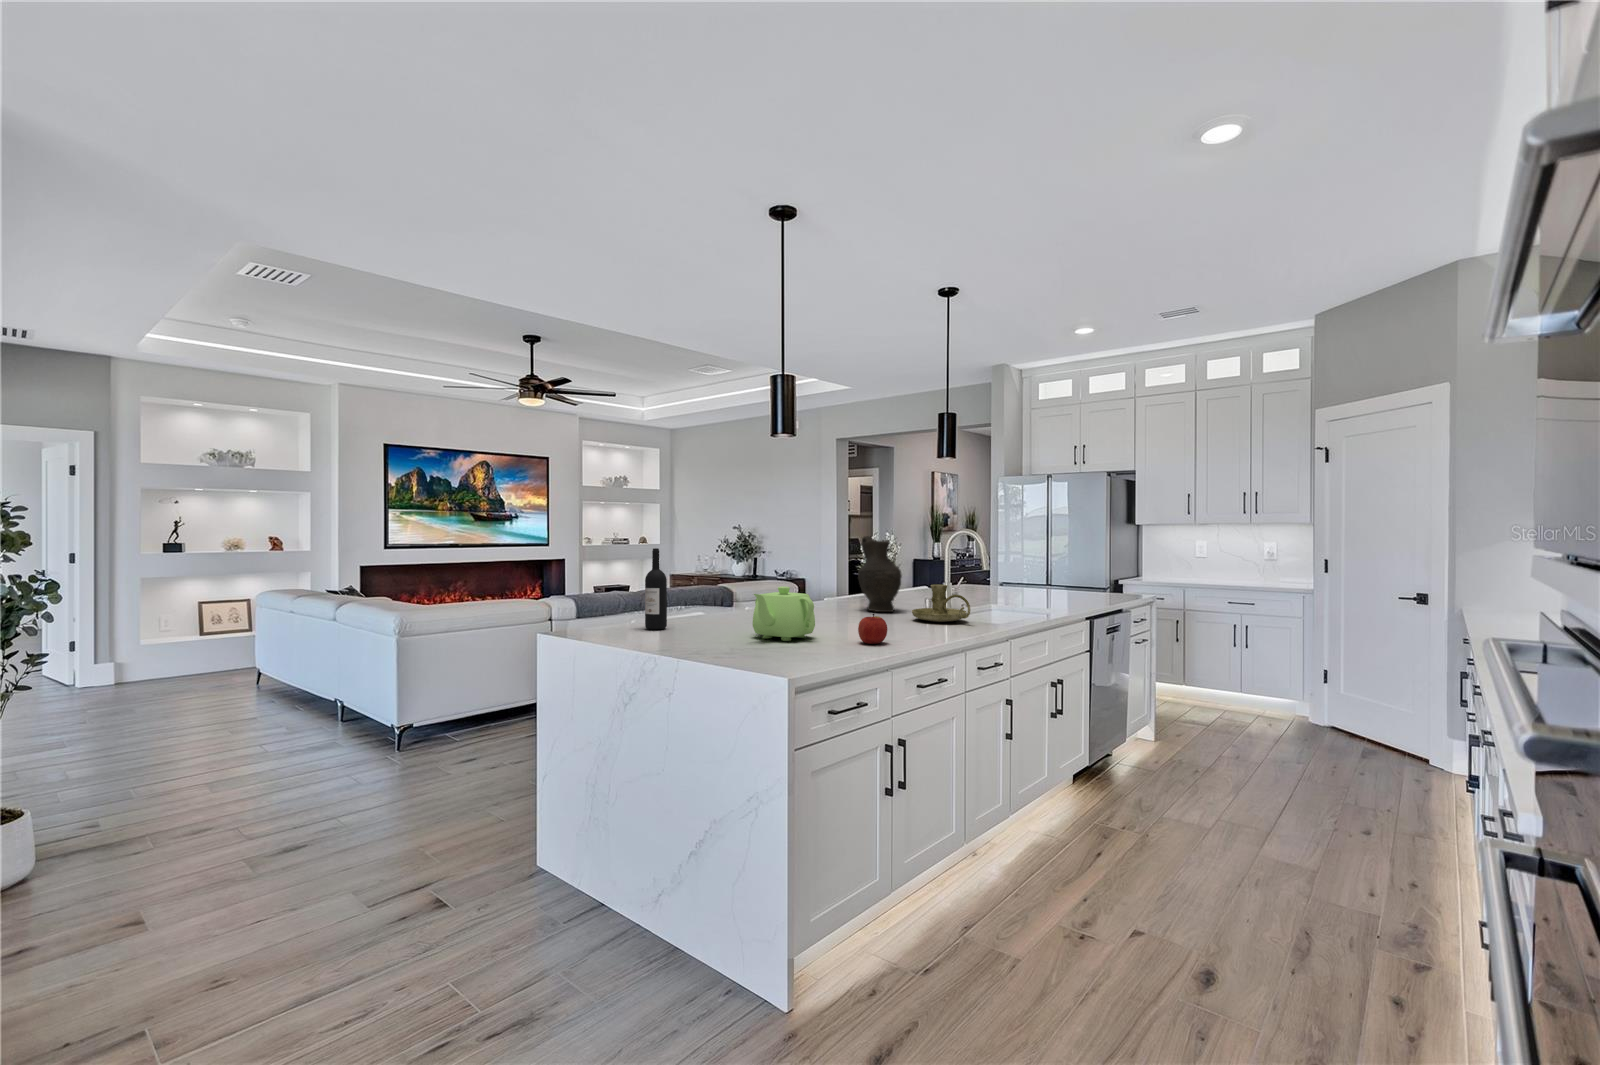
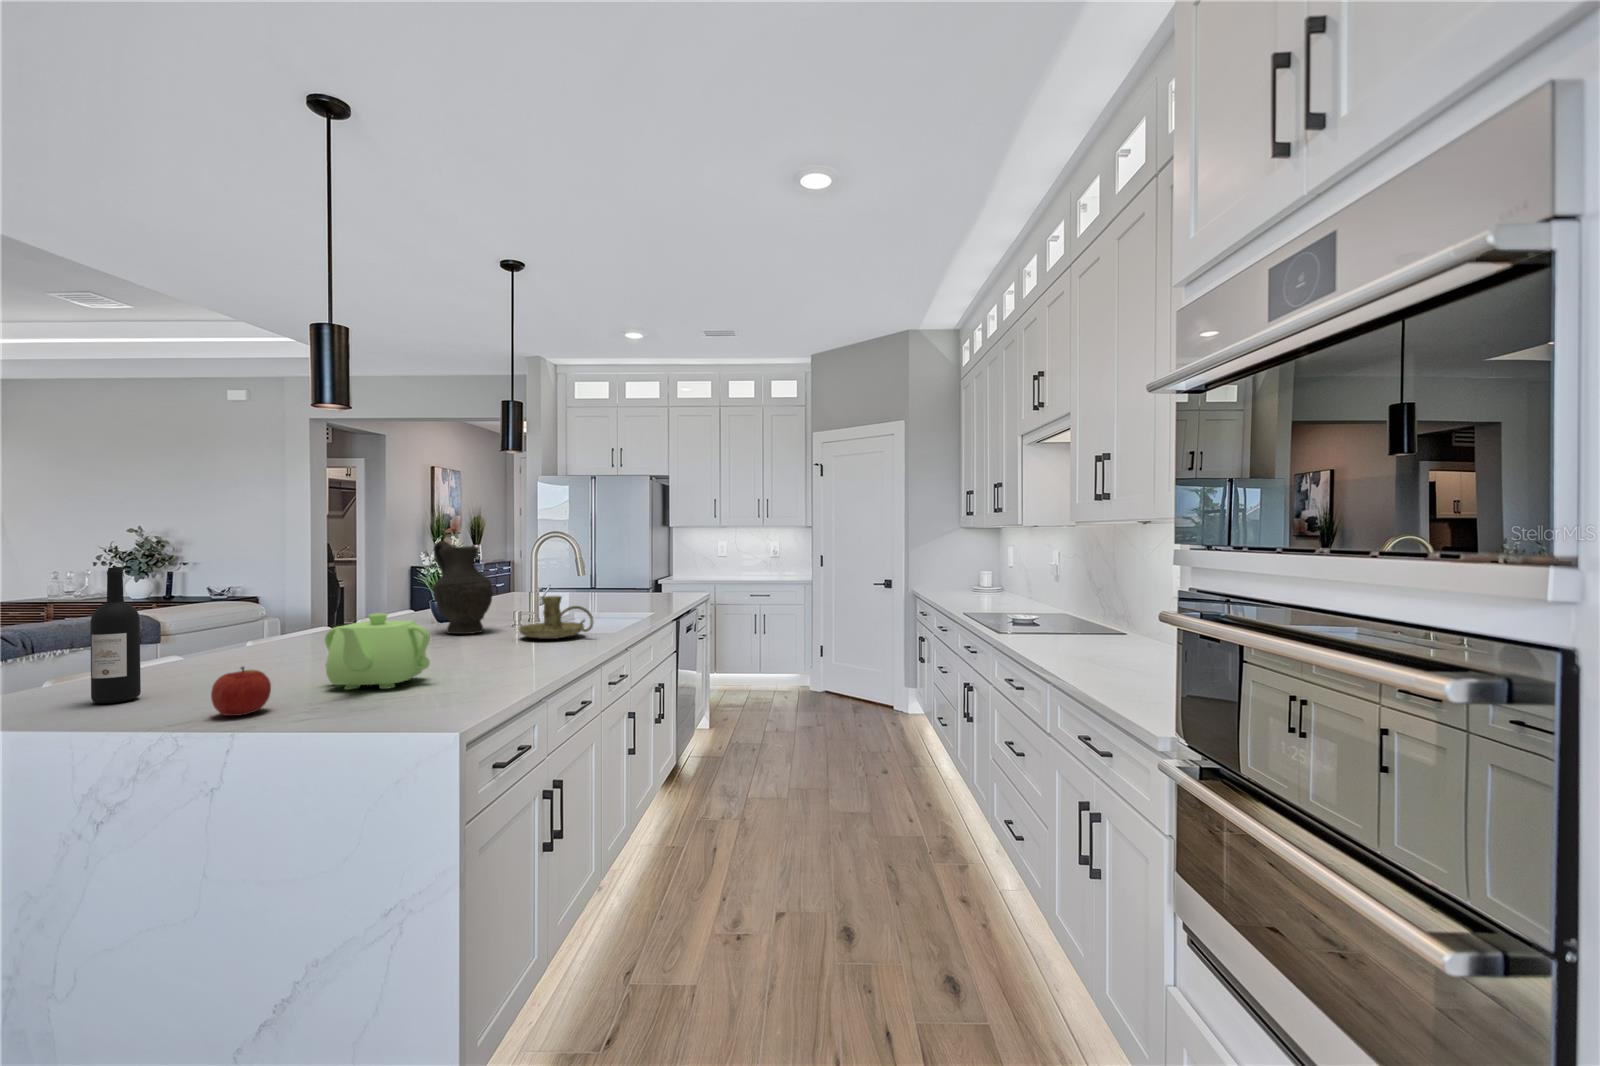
apple: present [858,614,887,644] -> present [211,667,271,716]

